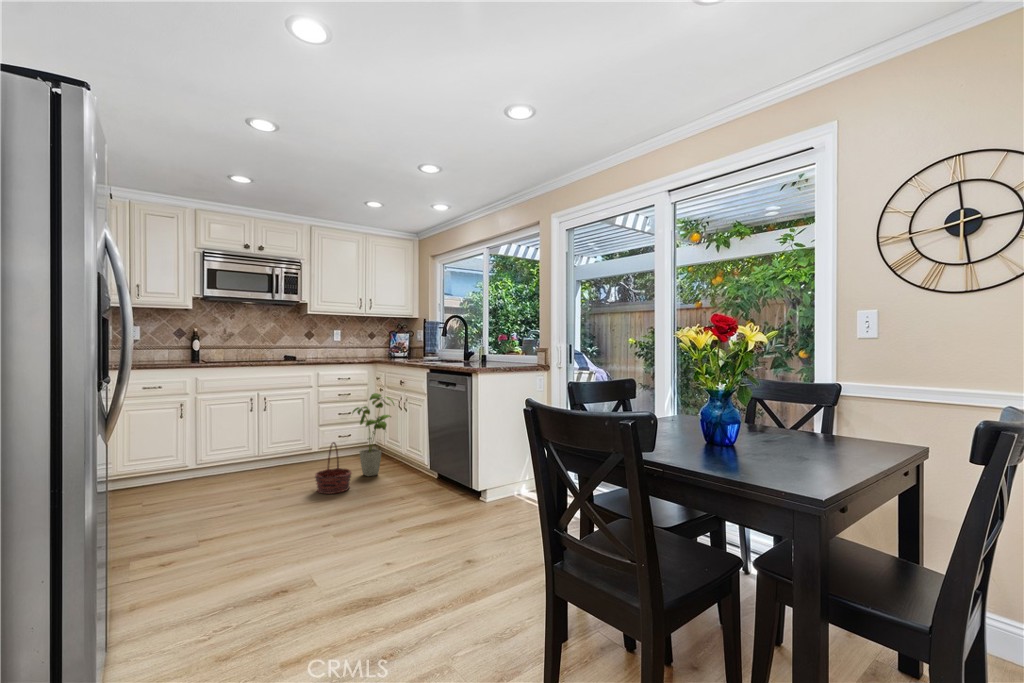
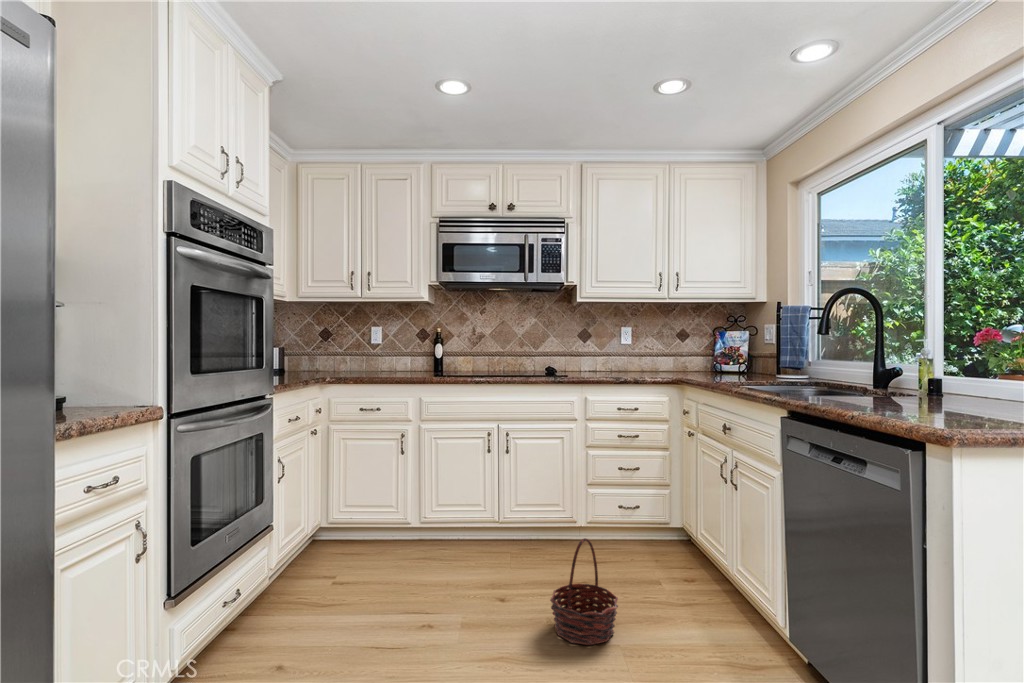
house plant: present [352,393,394,476] -> none [628,446,709,607]

